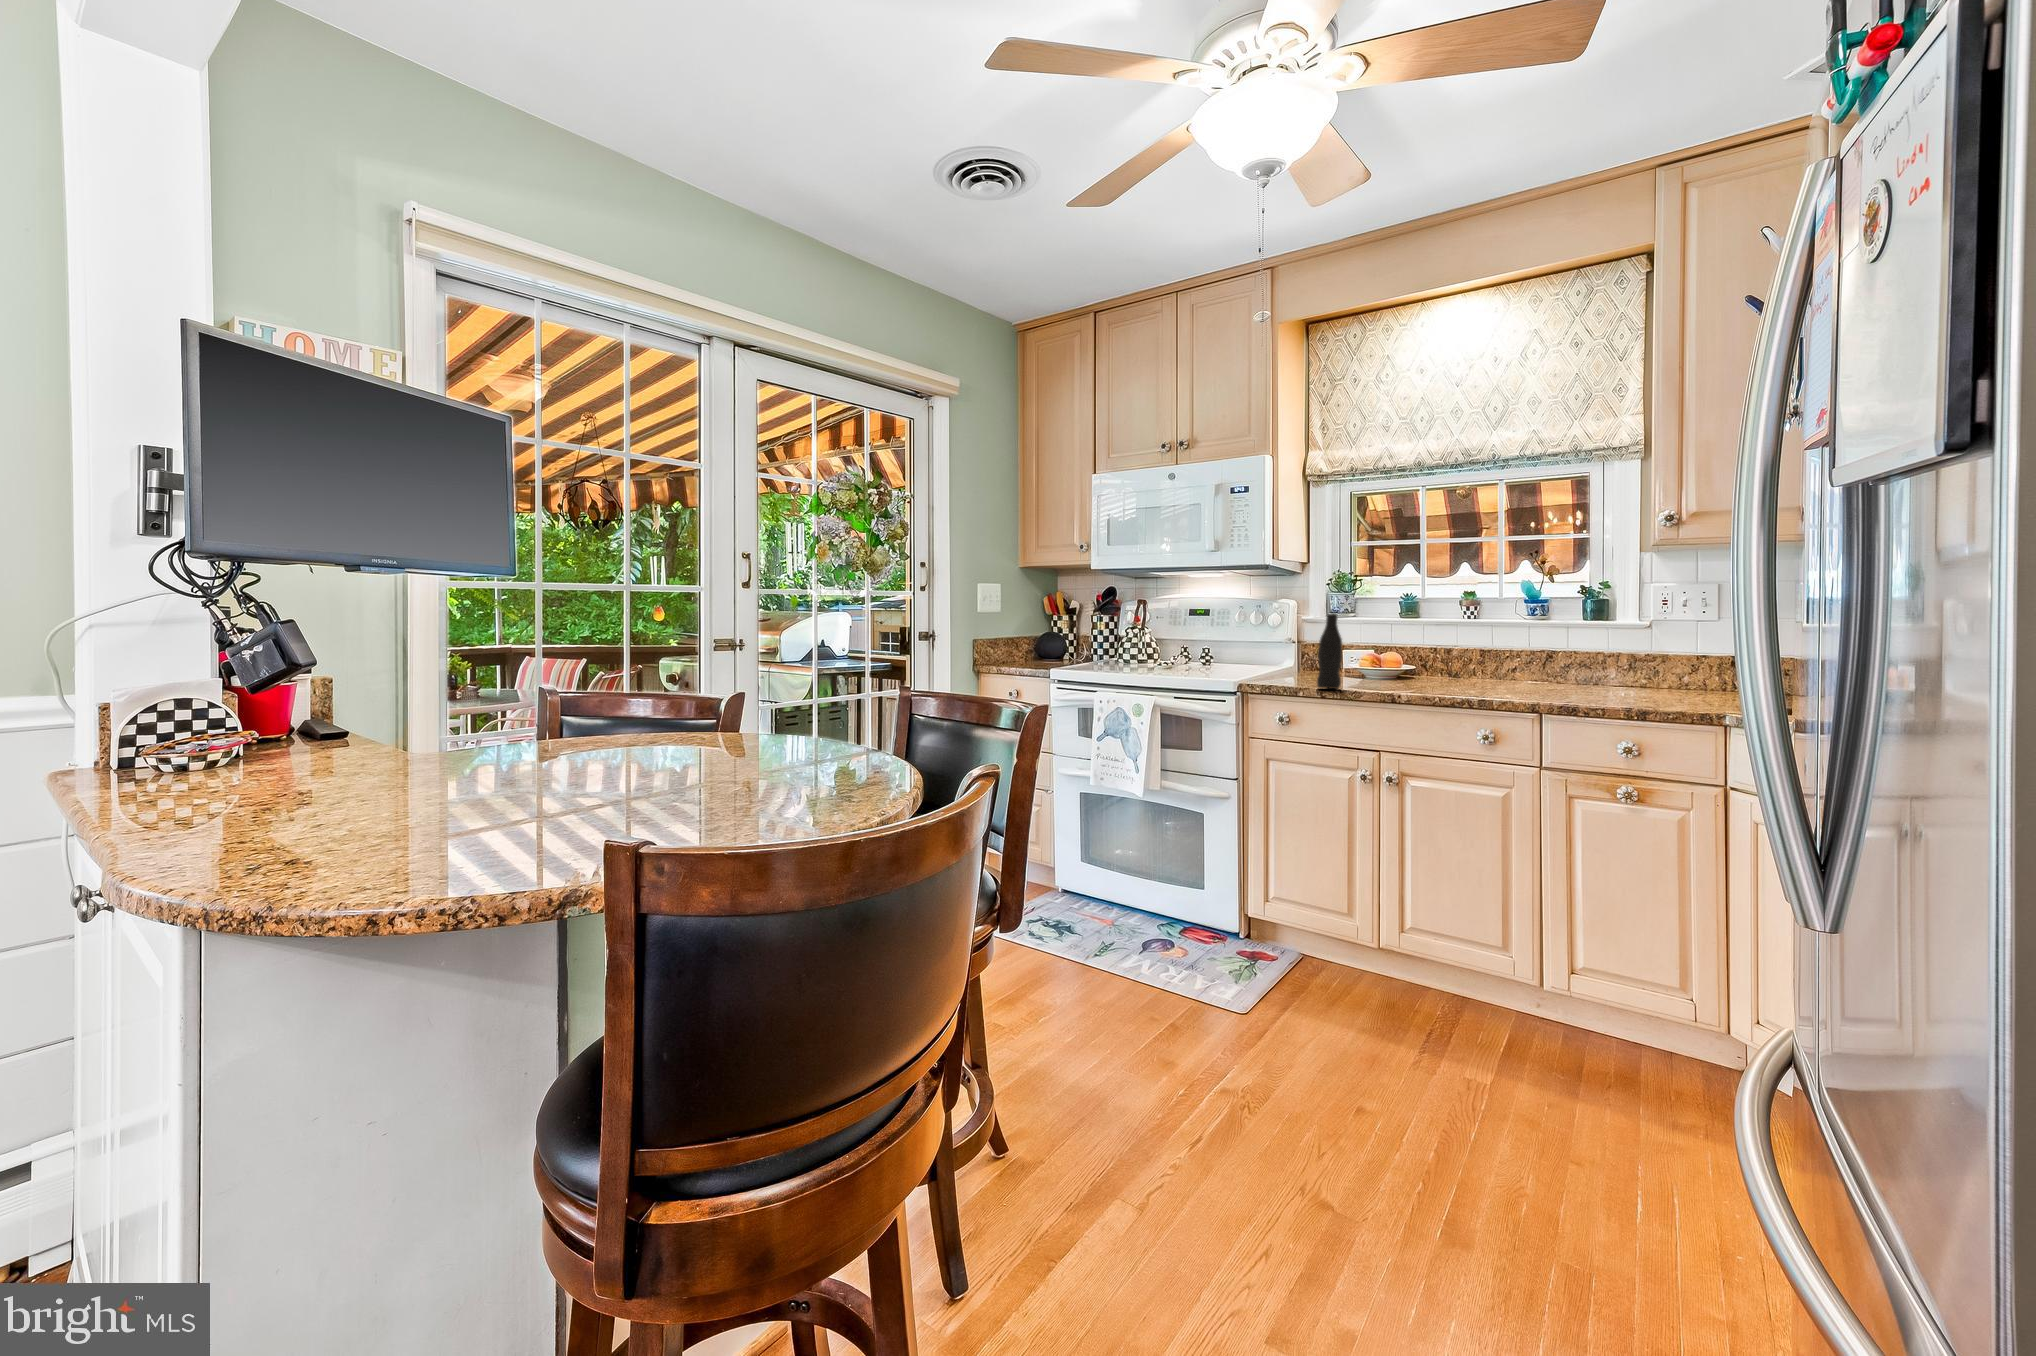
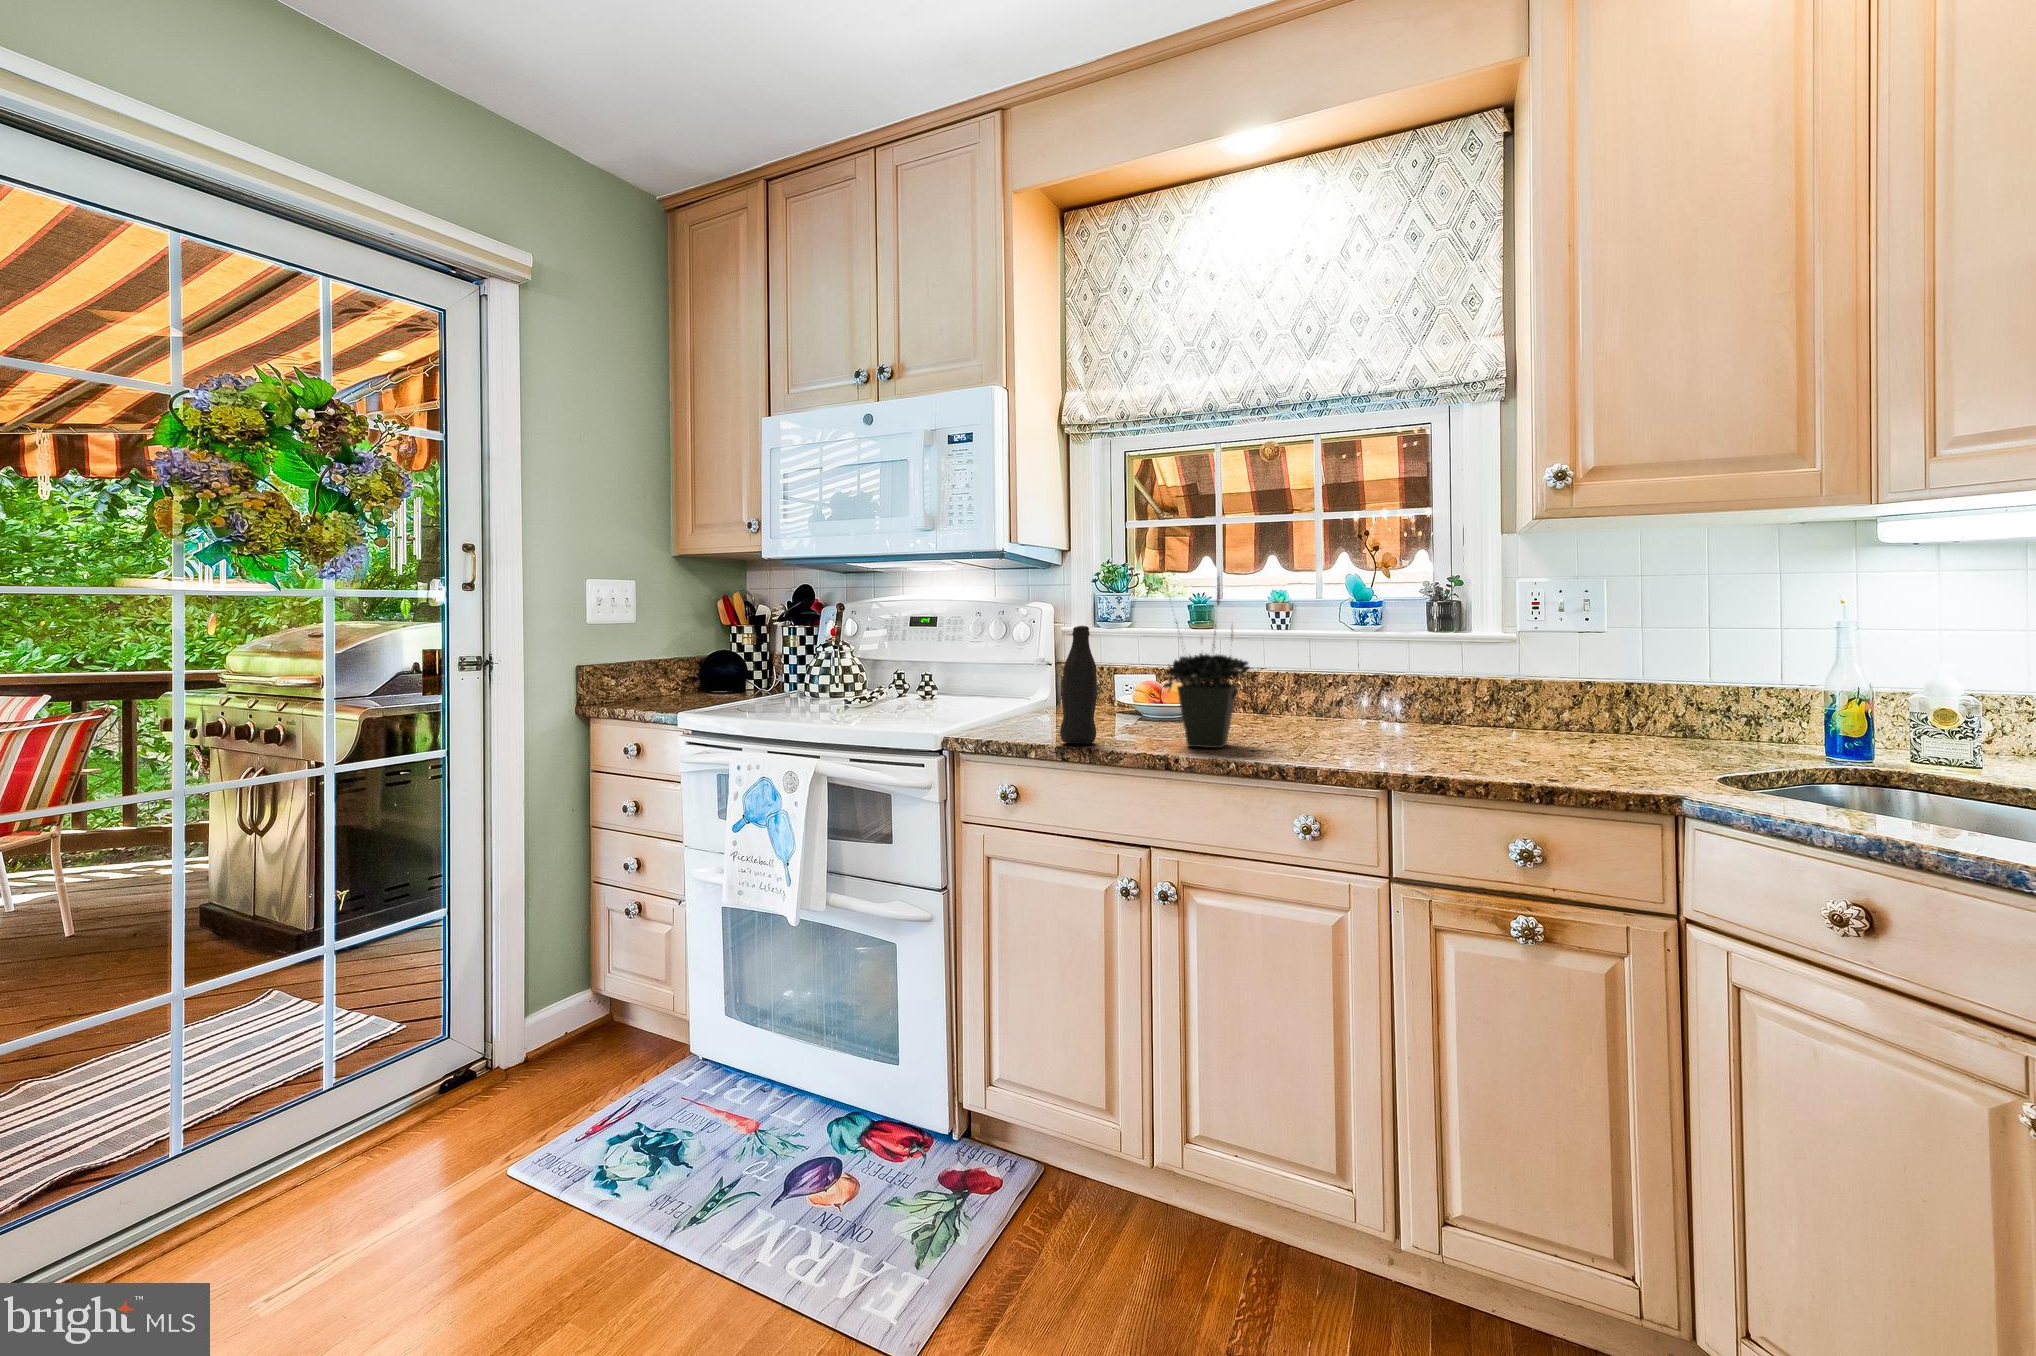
potted plant: none [1388,579,1450,692] -> present [1163,577,1249,748]

